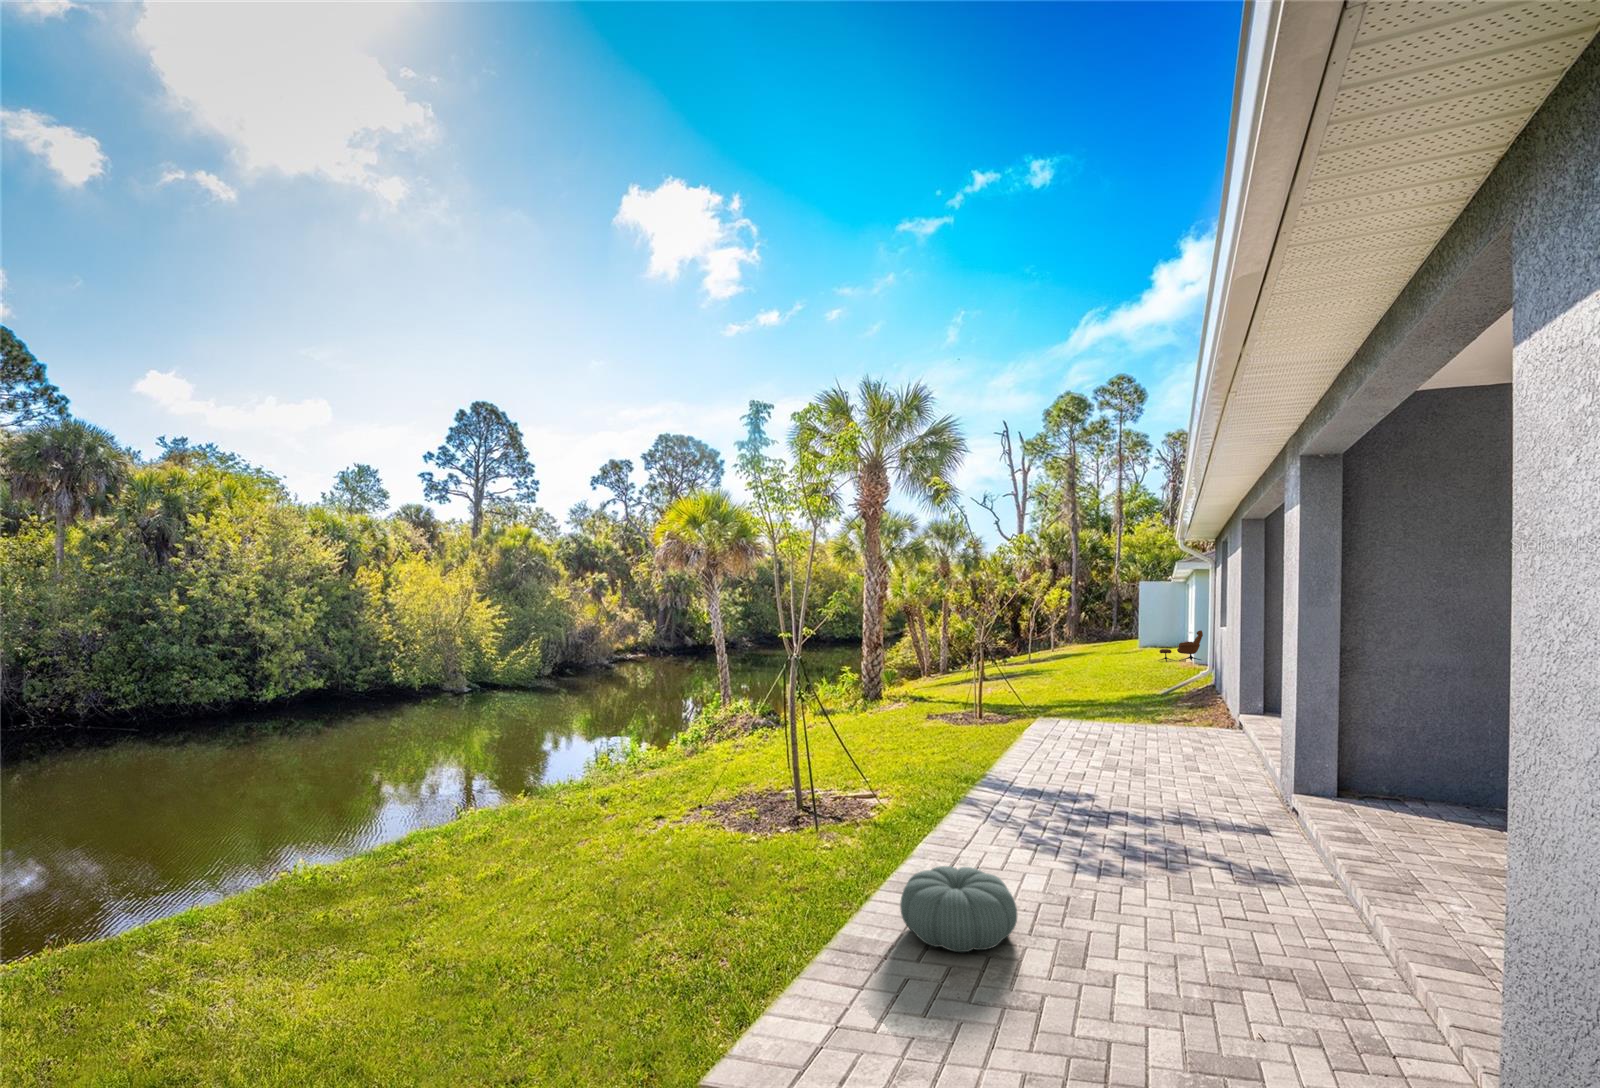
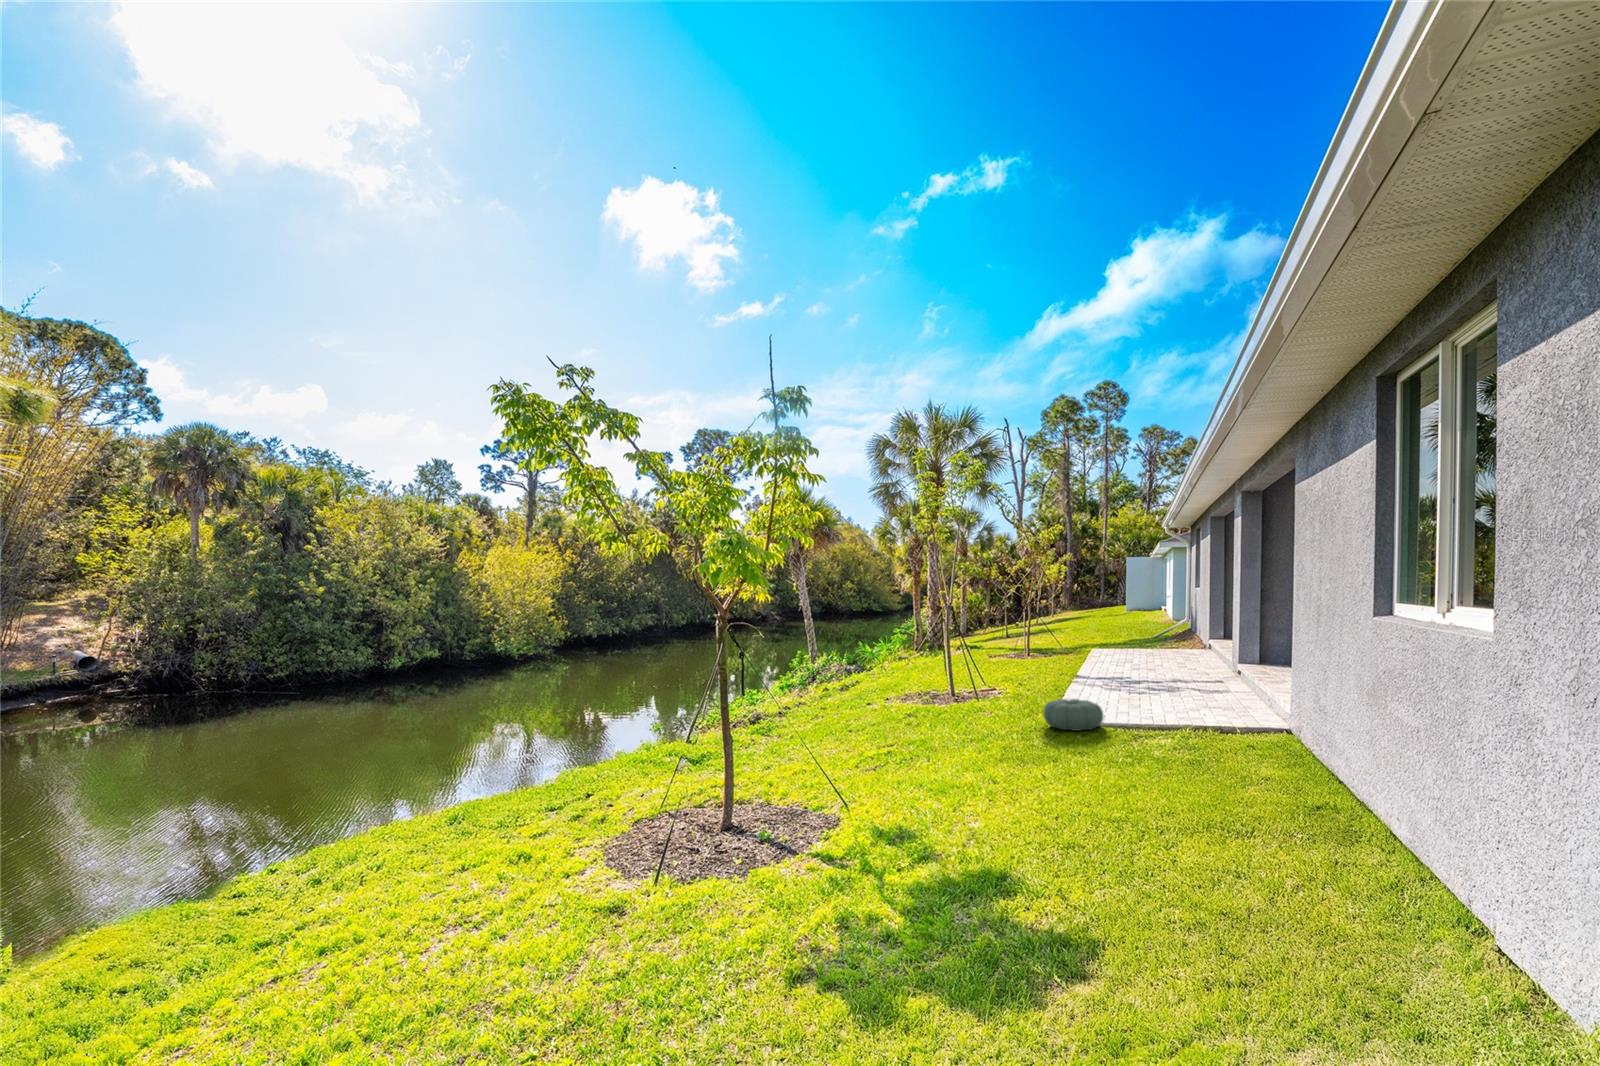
lounge chair: present [1159,630,1203,661] -> none [1145,596,1180,621]

